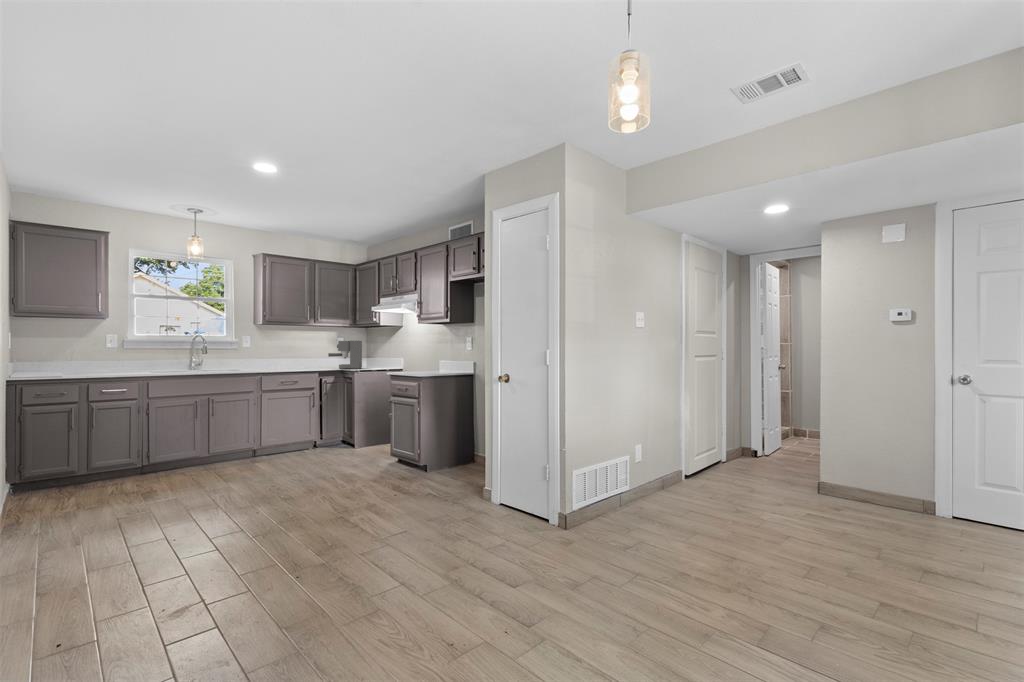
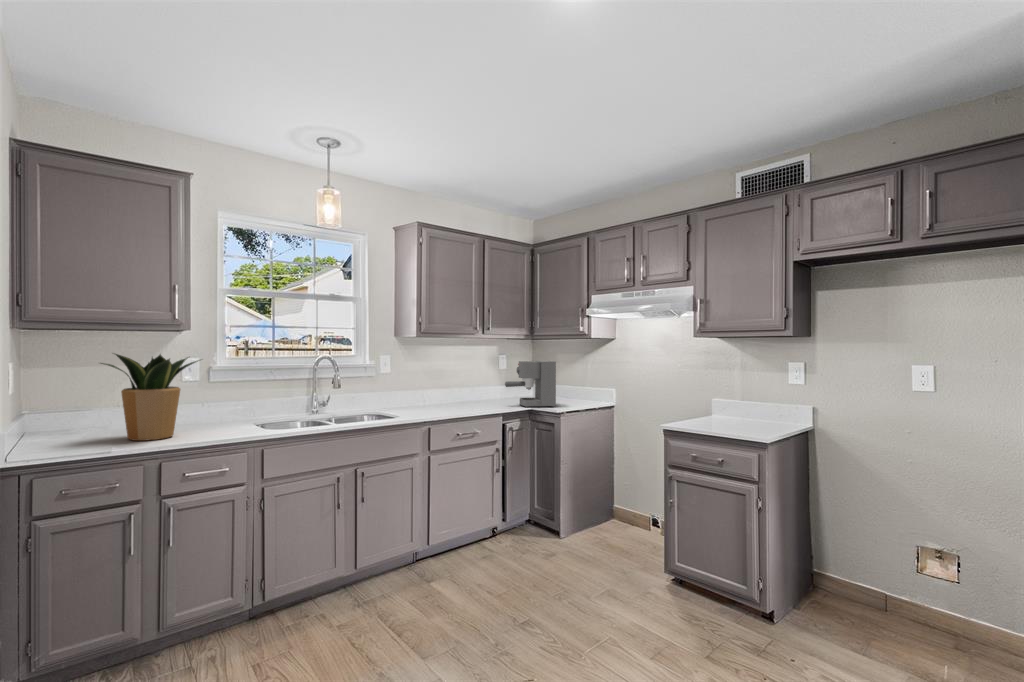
potted plant: none [57,328,117,374] -> present [101,354,200,441]

